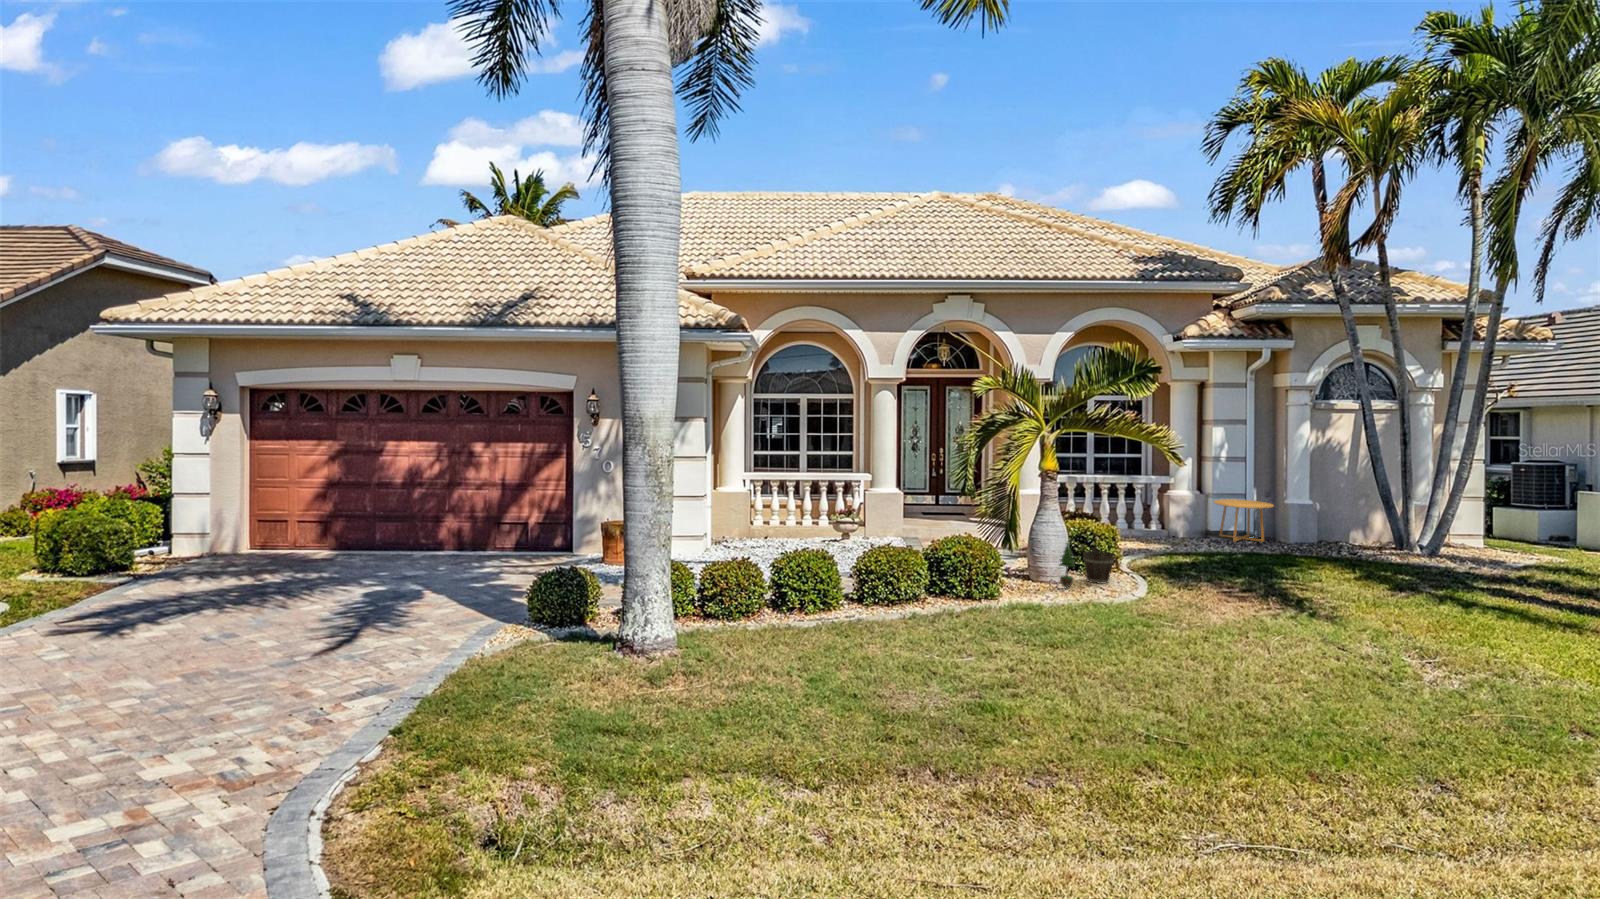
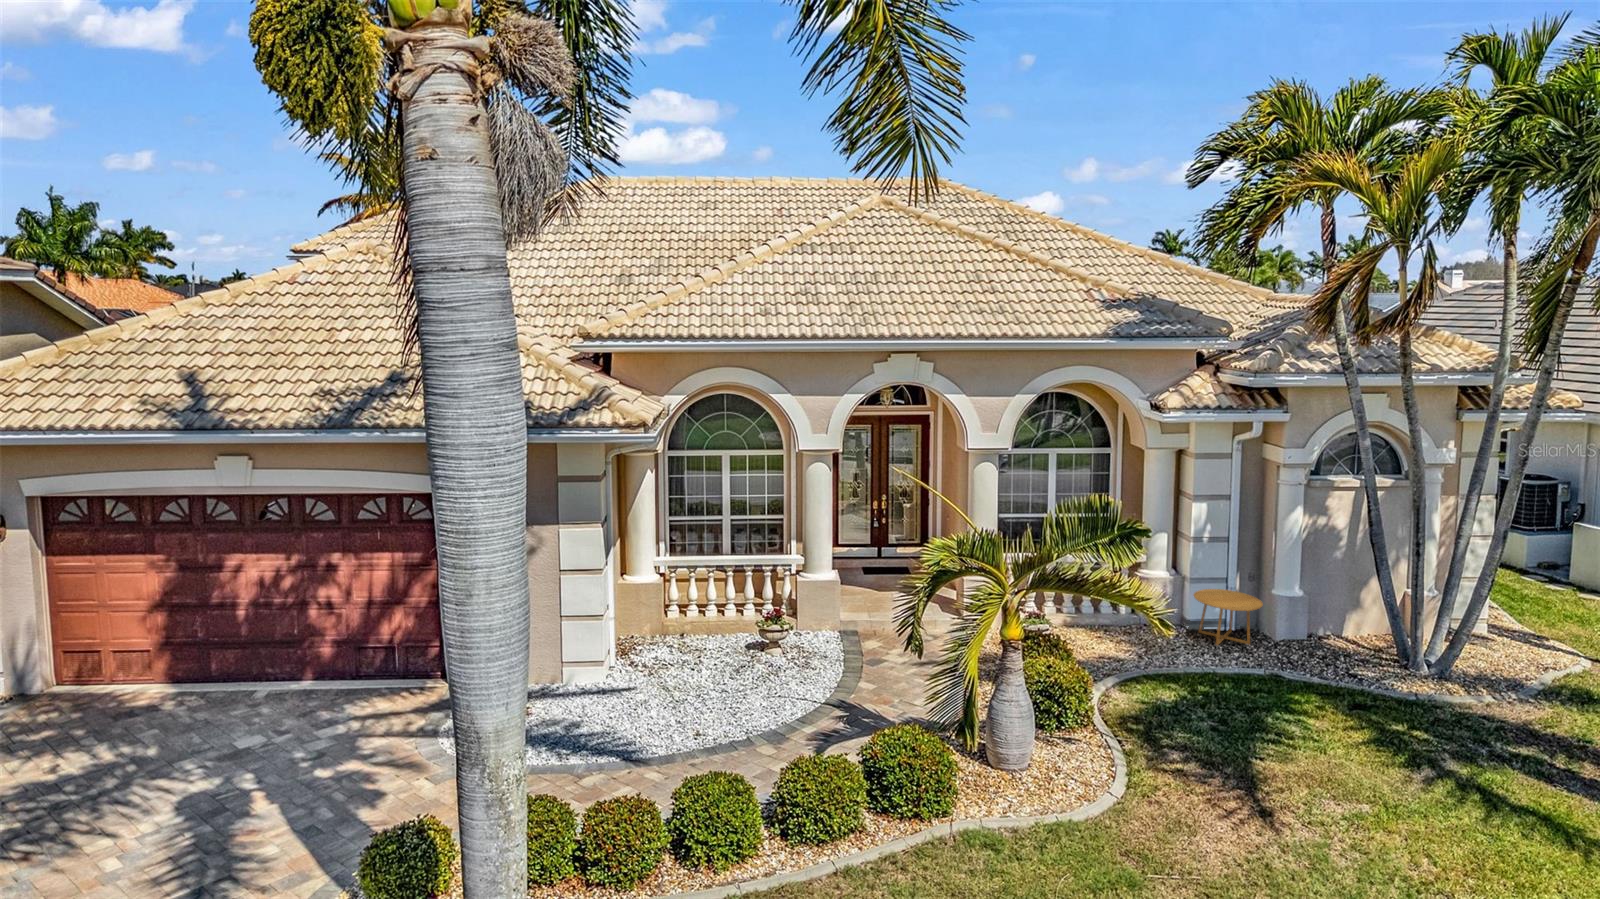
potted tree: present [1060,543,1075,588] -> none [1029,726,1051,781]
bucket: present [1083,548,1114,584] -> none [1058,715,1096,765]

